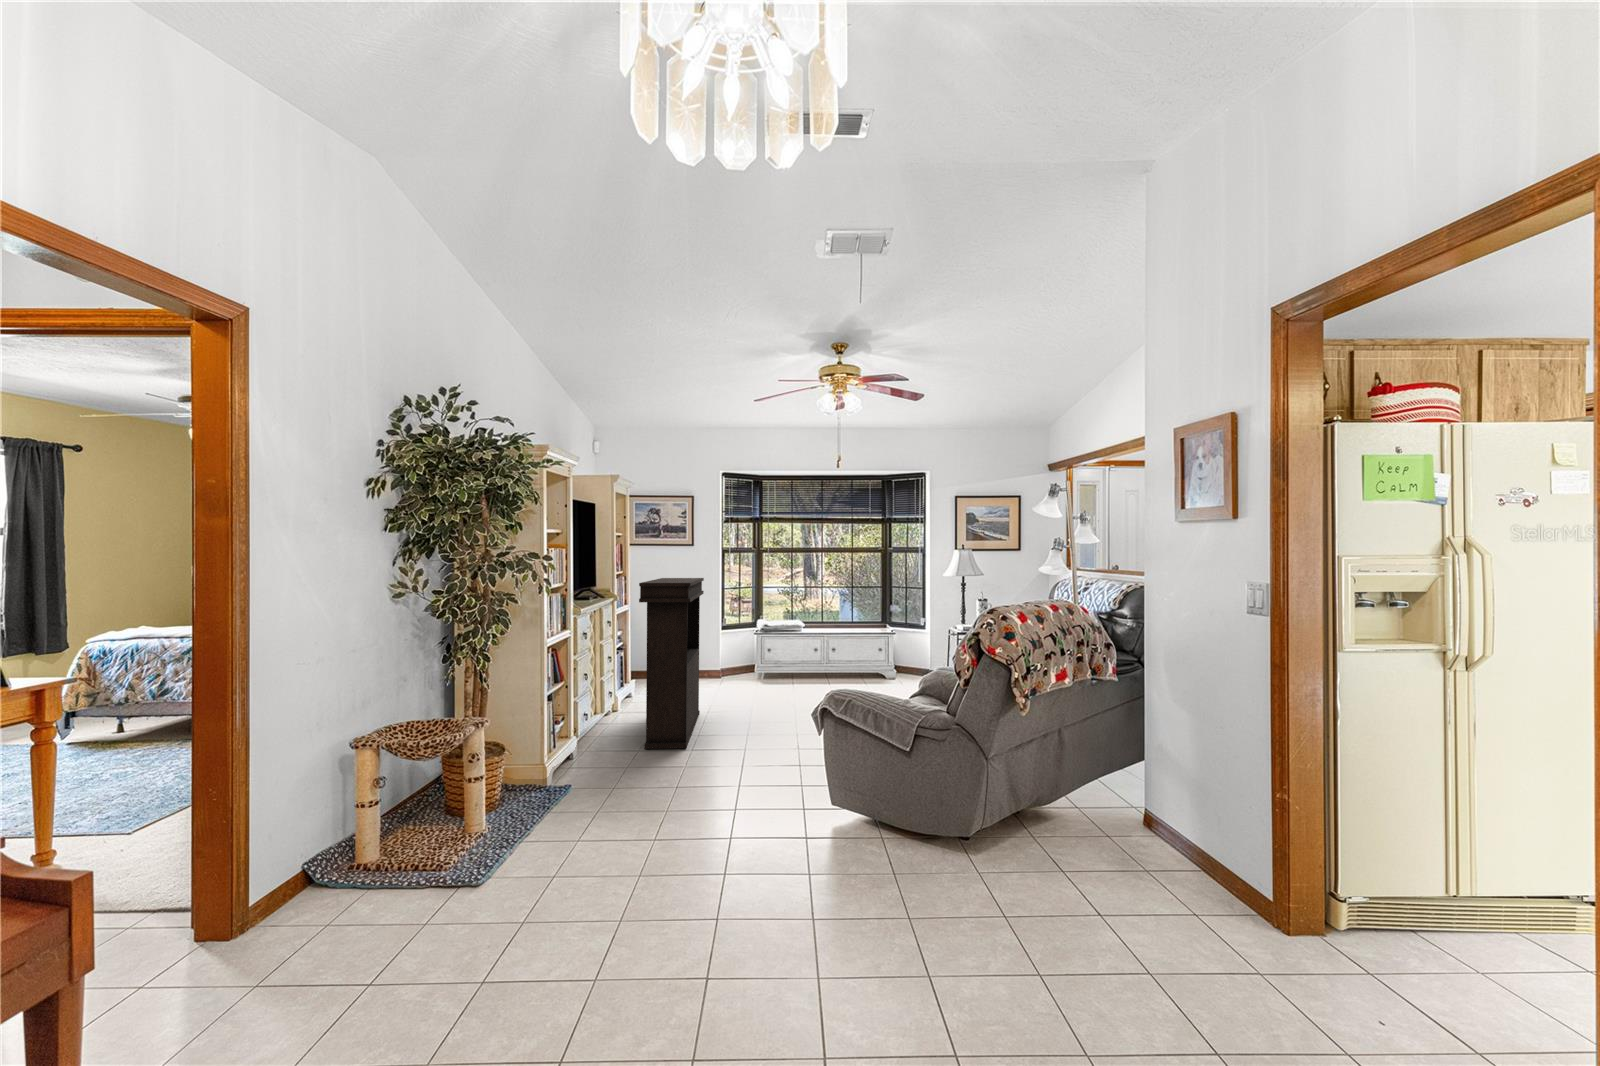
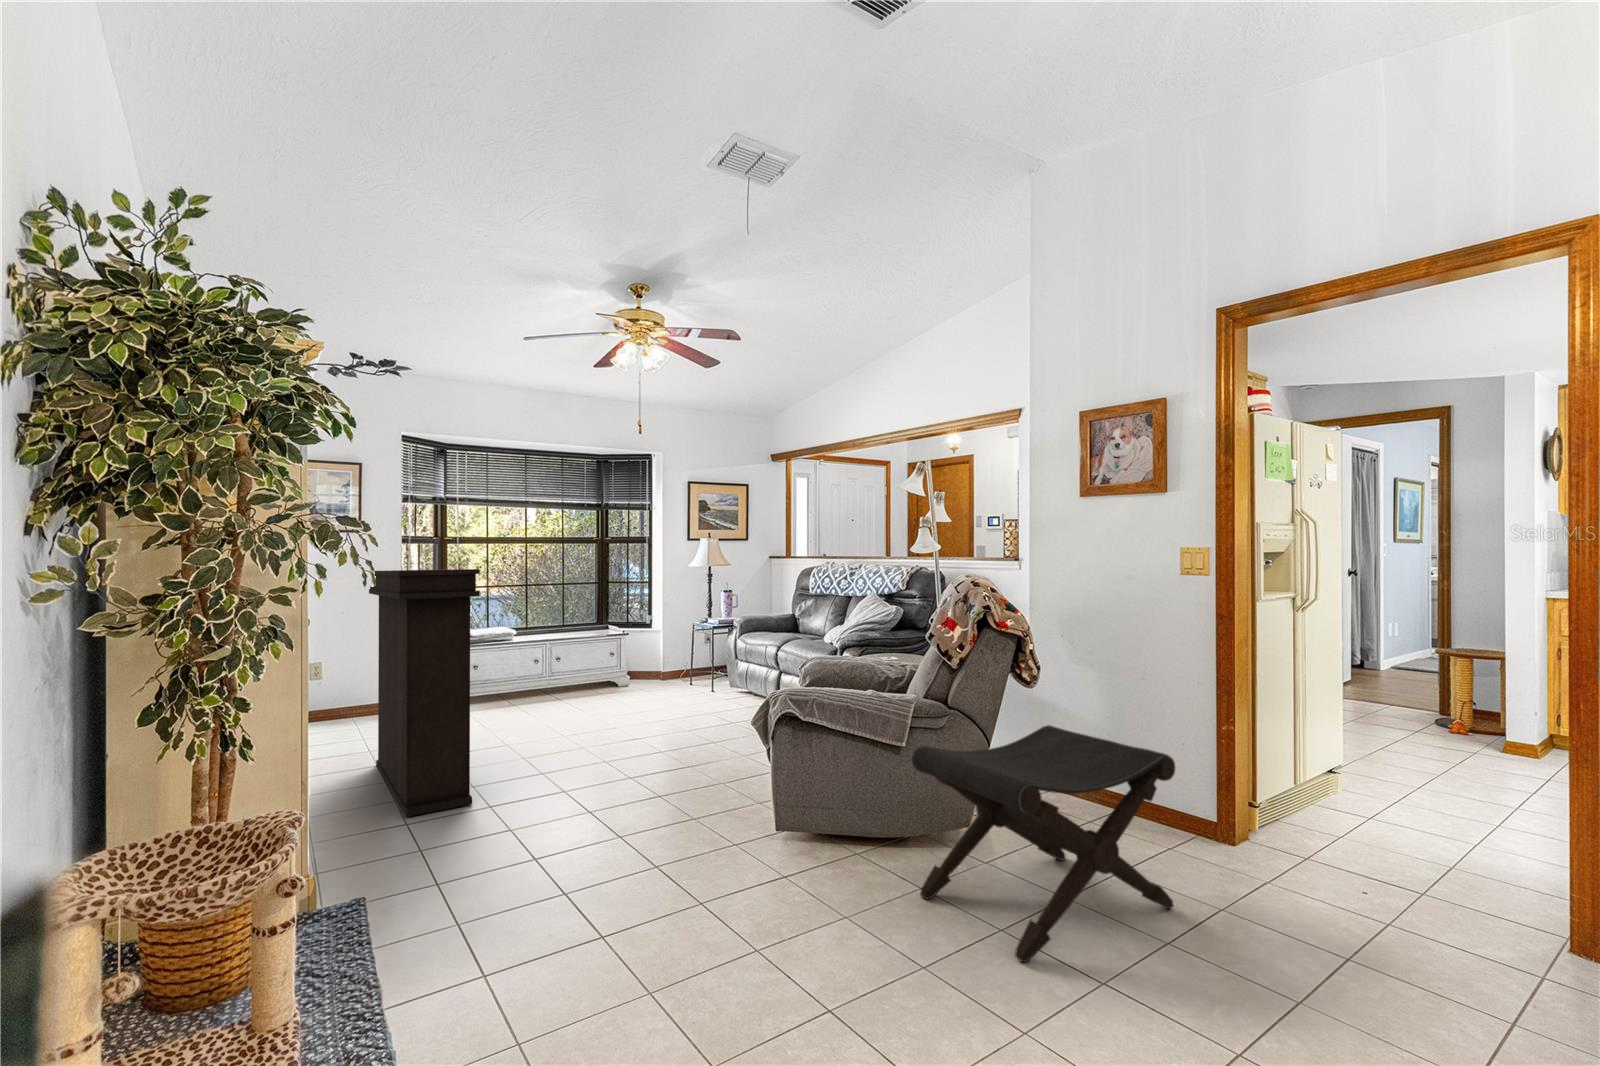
footstool: none [878,750,1075,936] -> present [912,725,1175,962]

